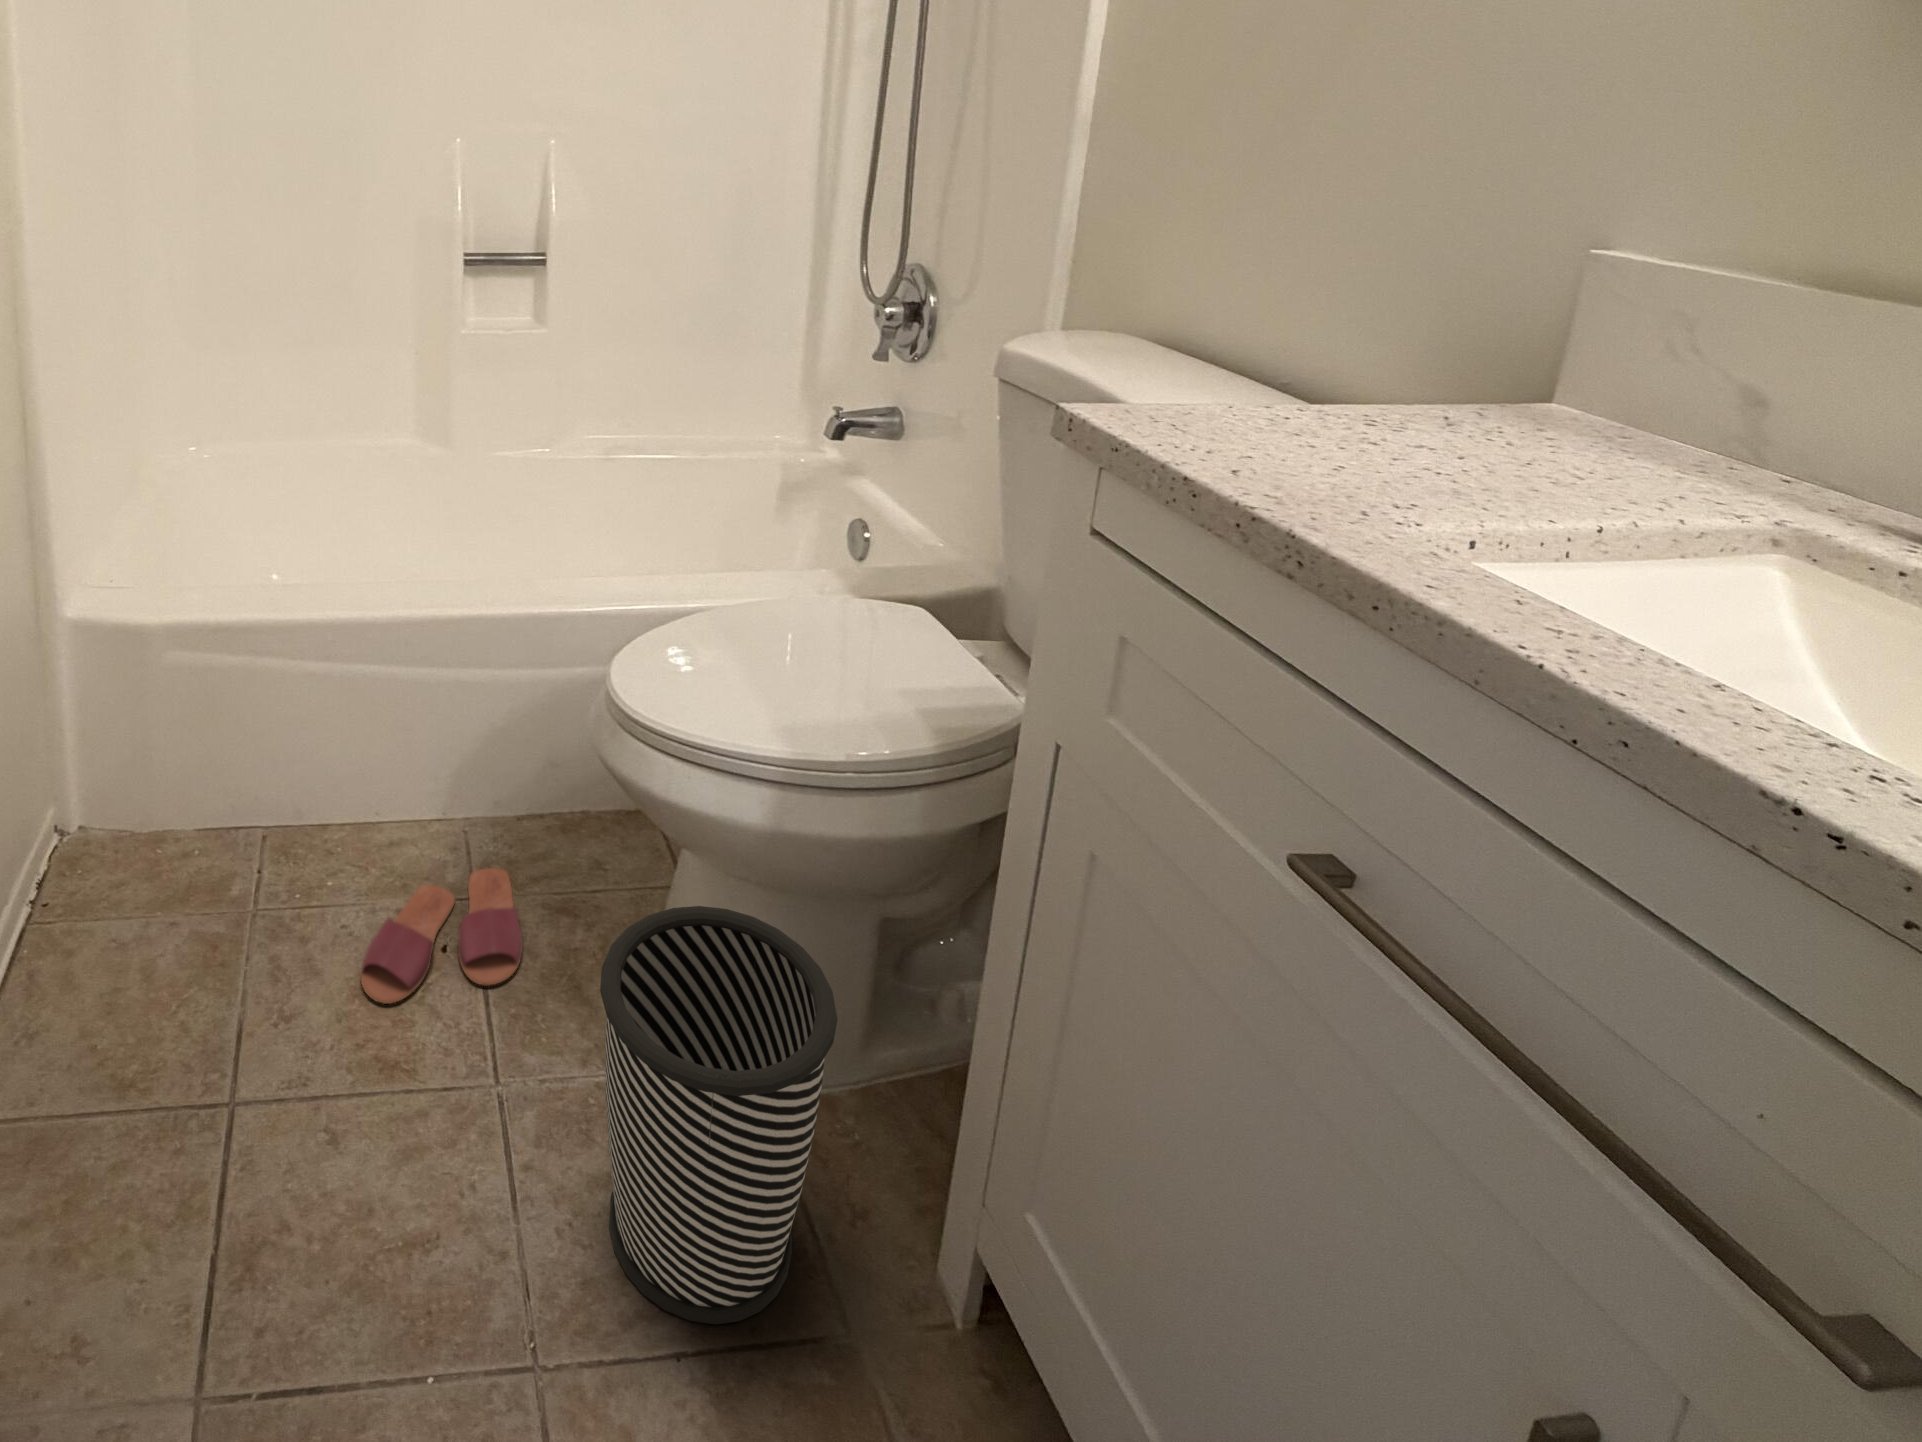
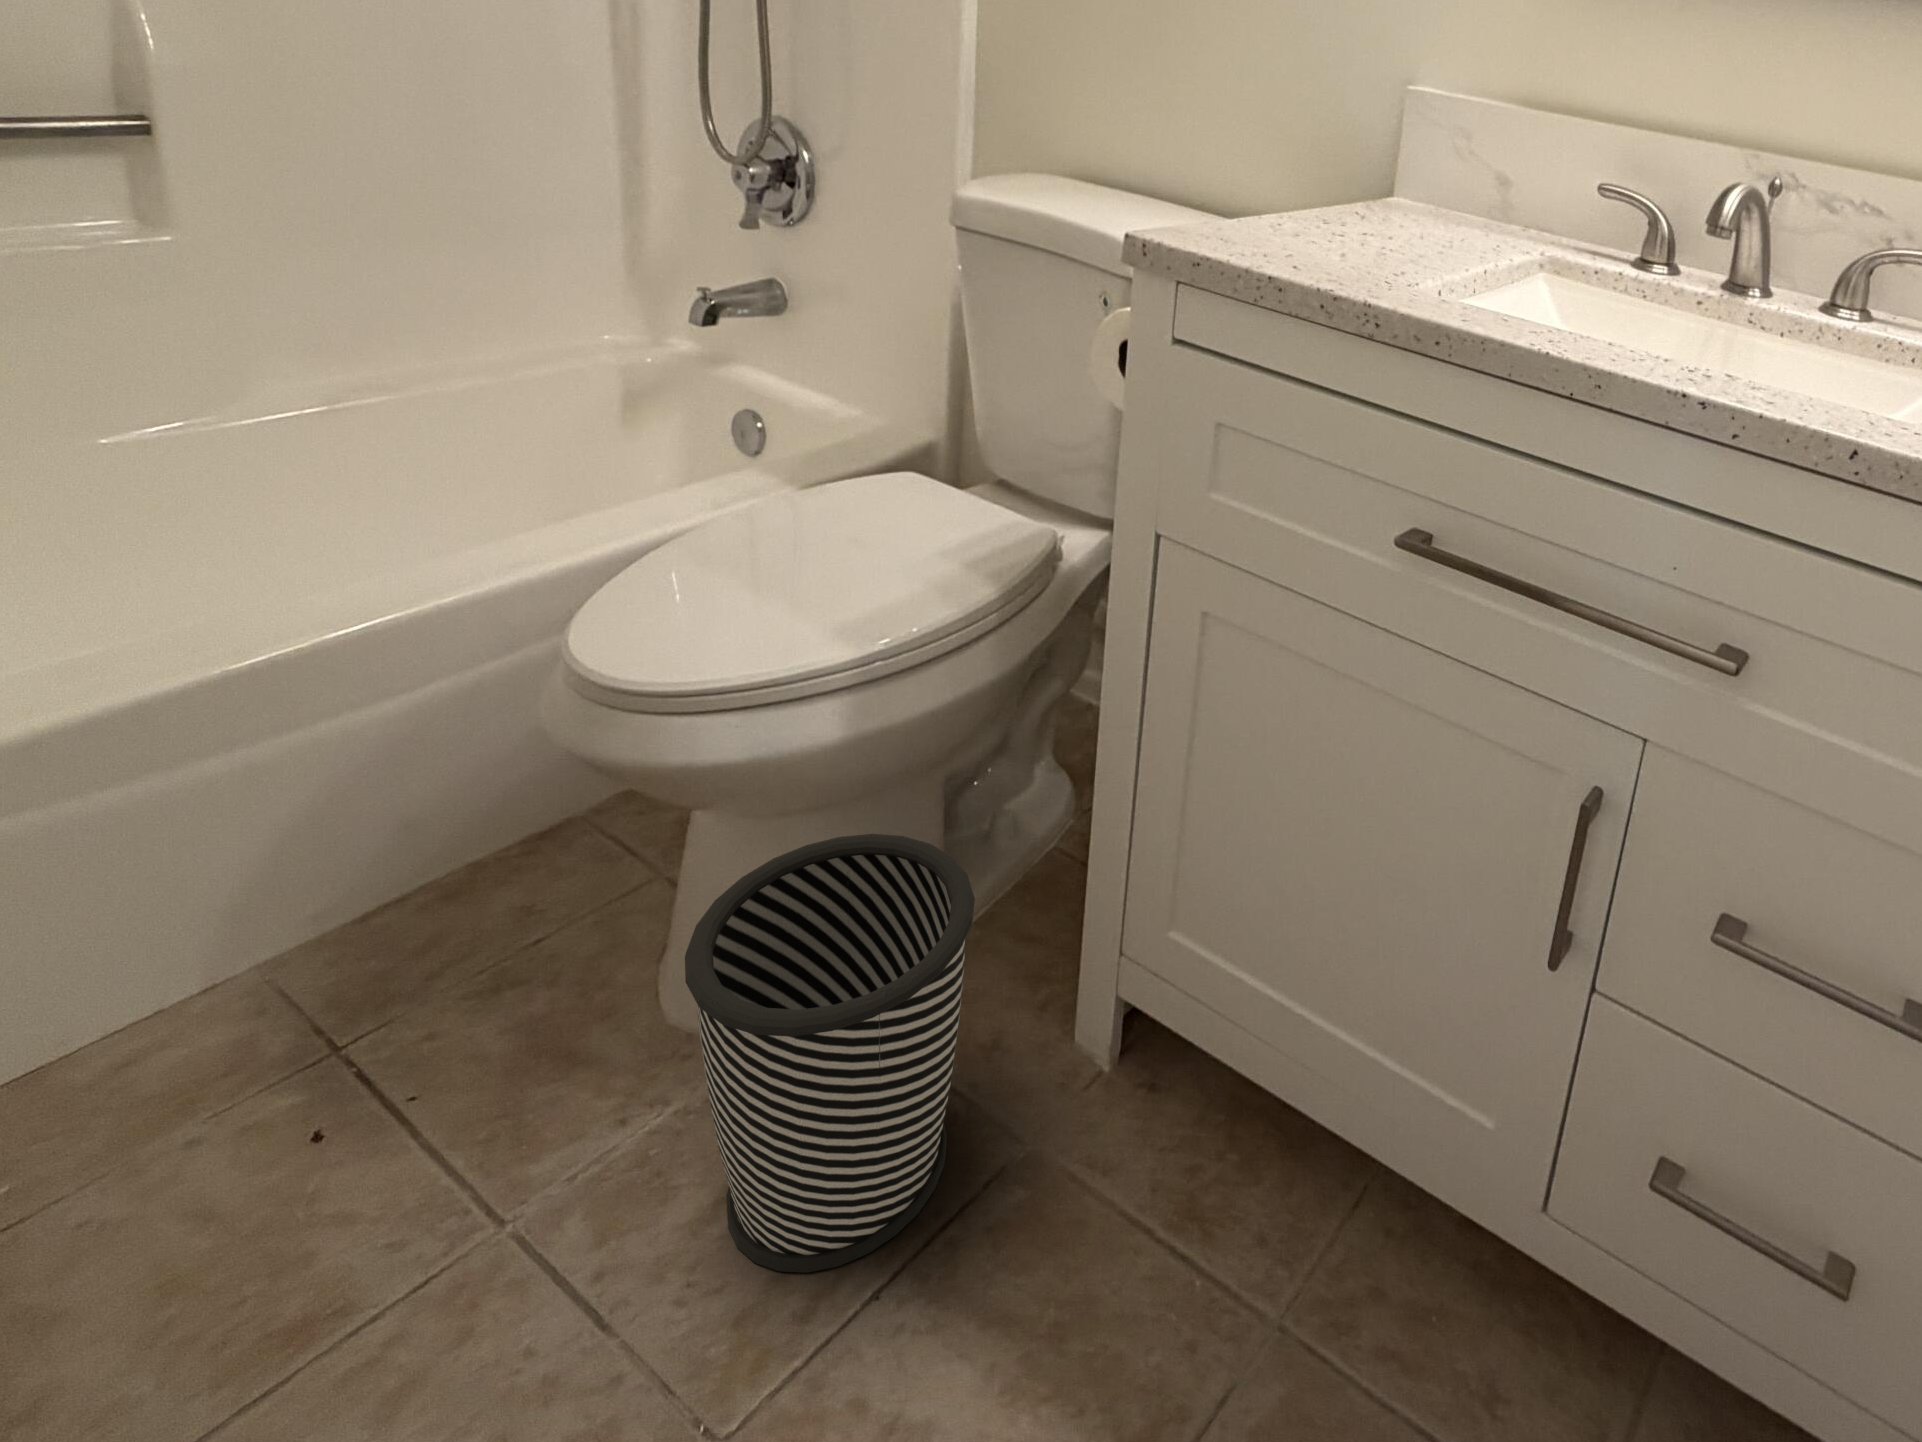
slippers: present [361,868,523,1004] -> none [164,991,465,1275]

